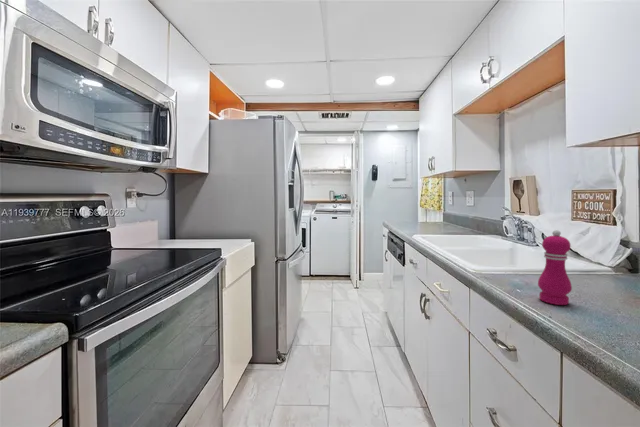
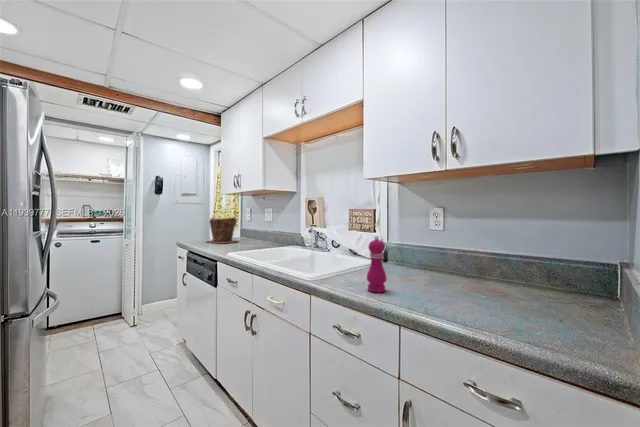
plant pot: none [405,202,438,227] -> present [208,218,238,243]

